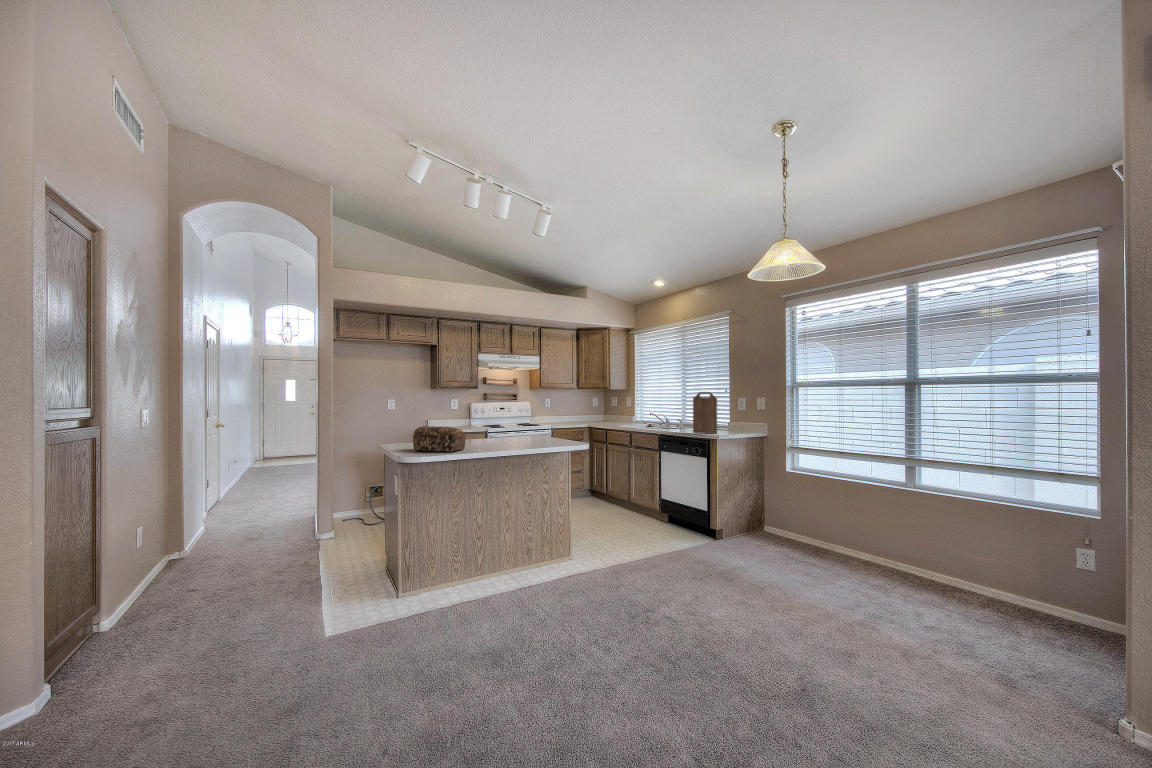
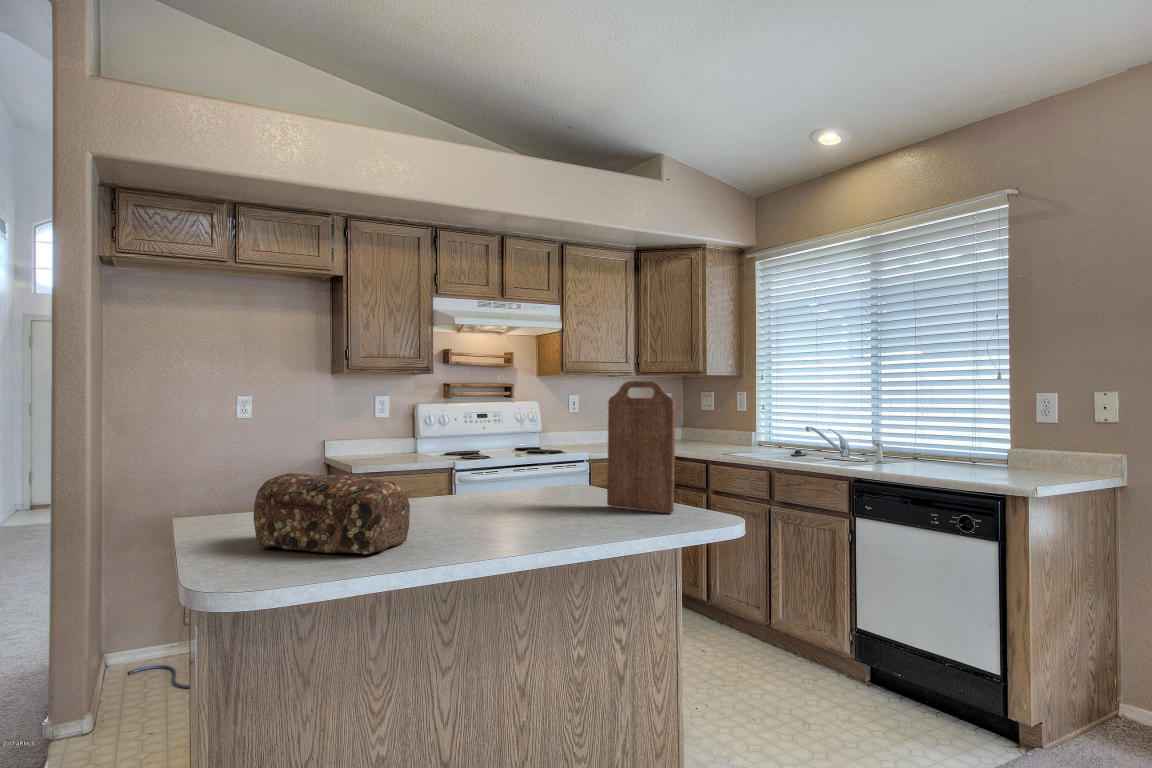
cutting board: present [693,392,717,434] -> present [607,381,675,513]

